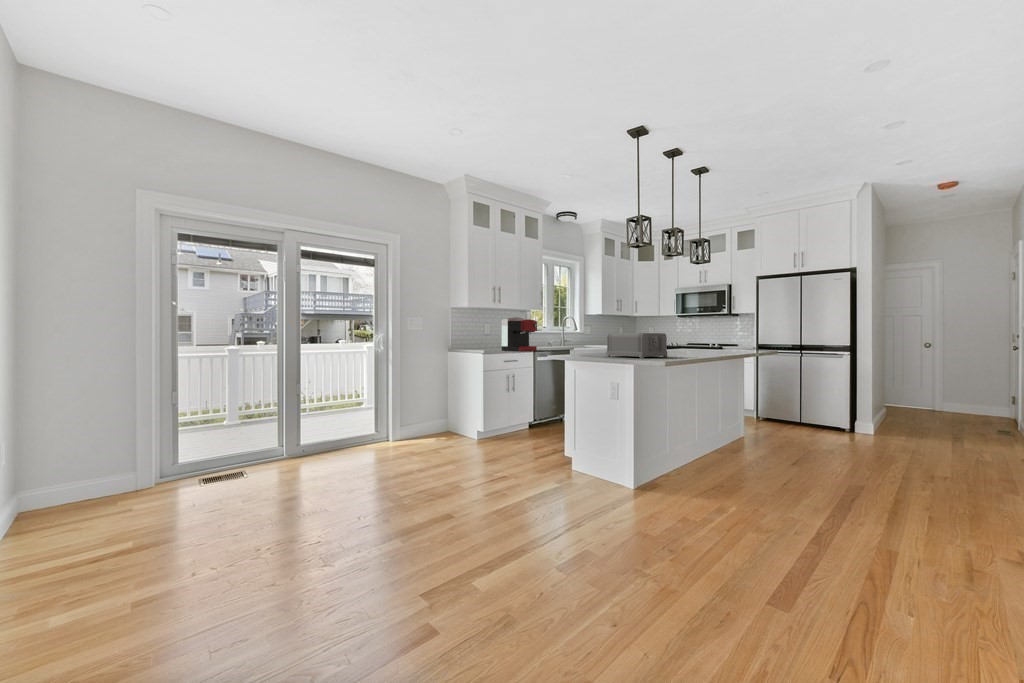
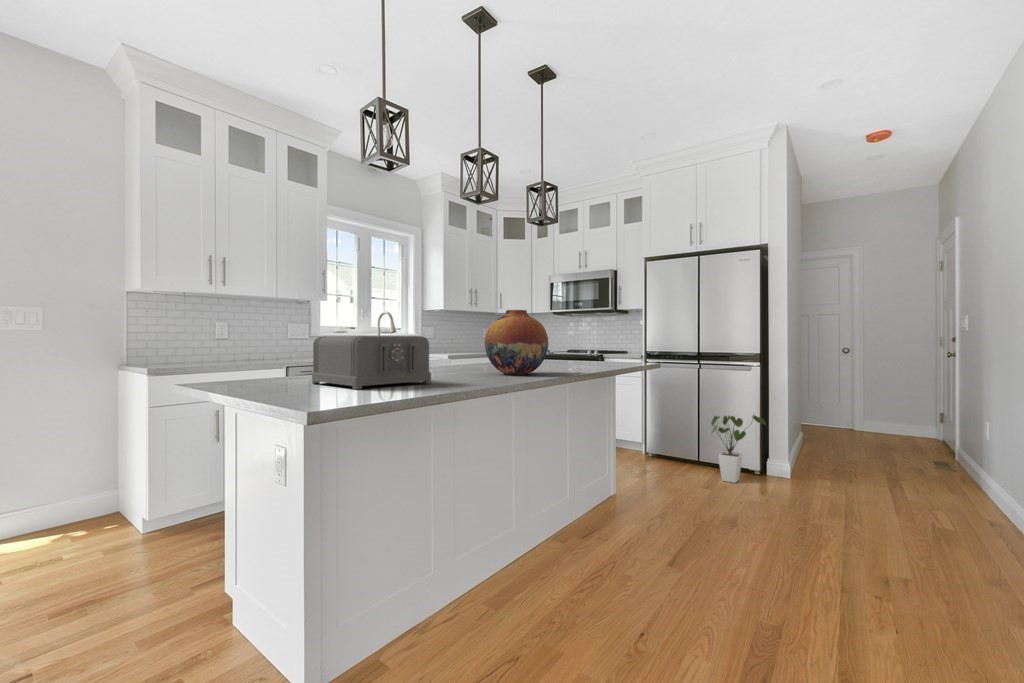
coffee maker: present [502,317,537,351] -> none [223,309,287,367]
vase: none [678,318,717,355] -> present [485,310,548,375]
house plant: none [811,388,855,435] -> present [711,415,766,483]

